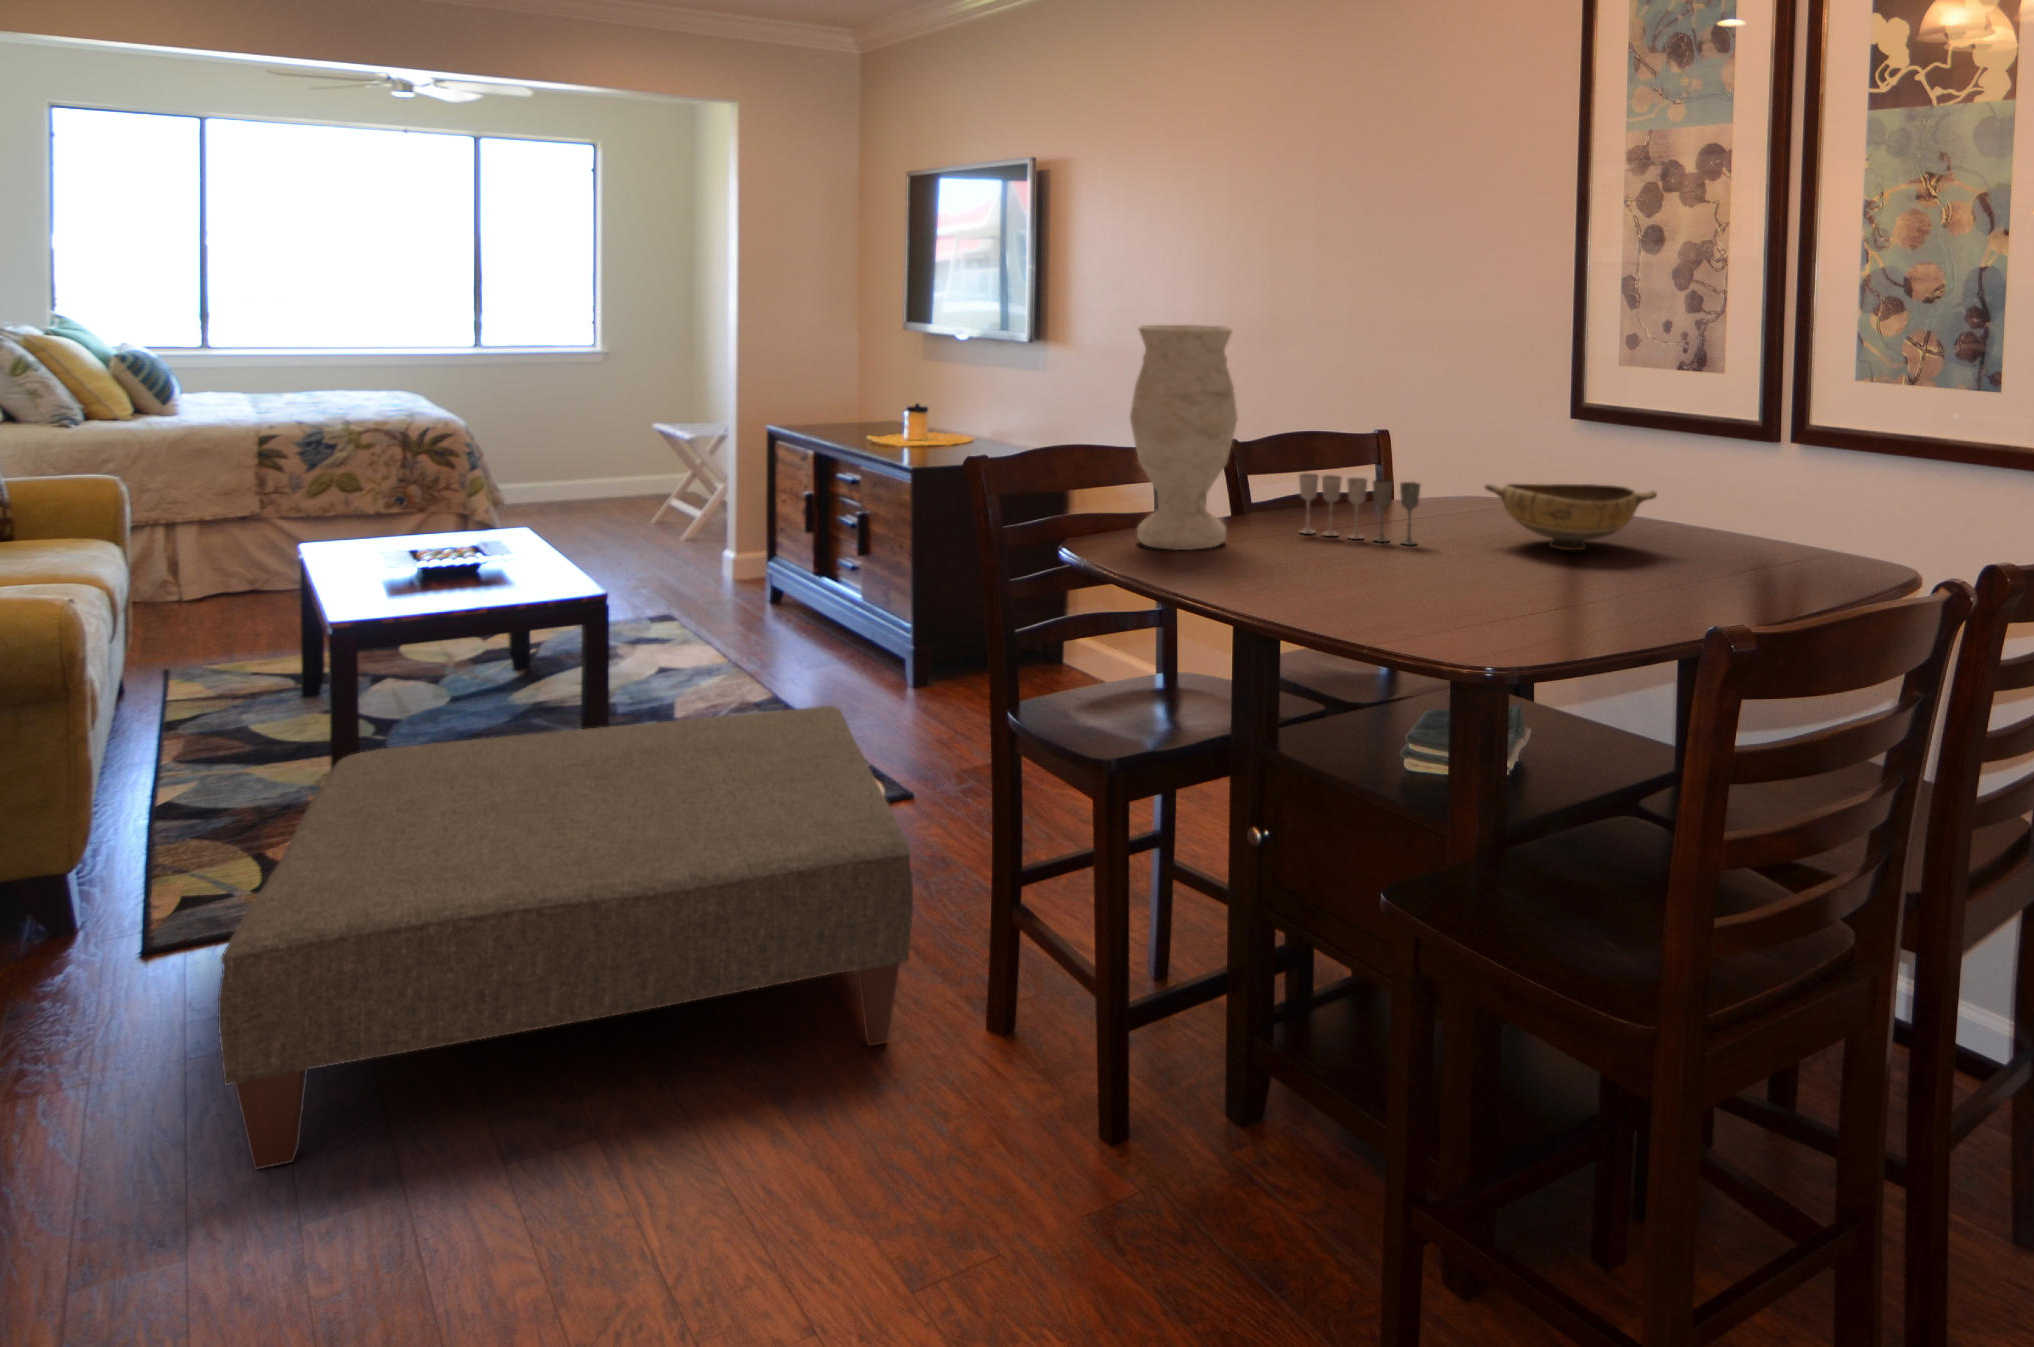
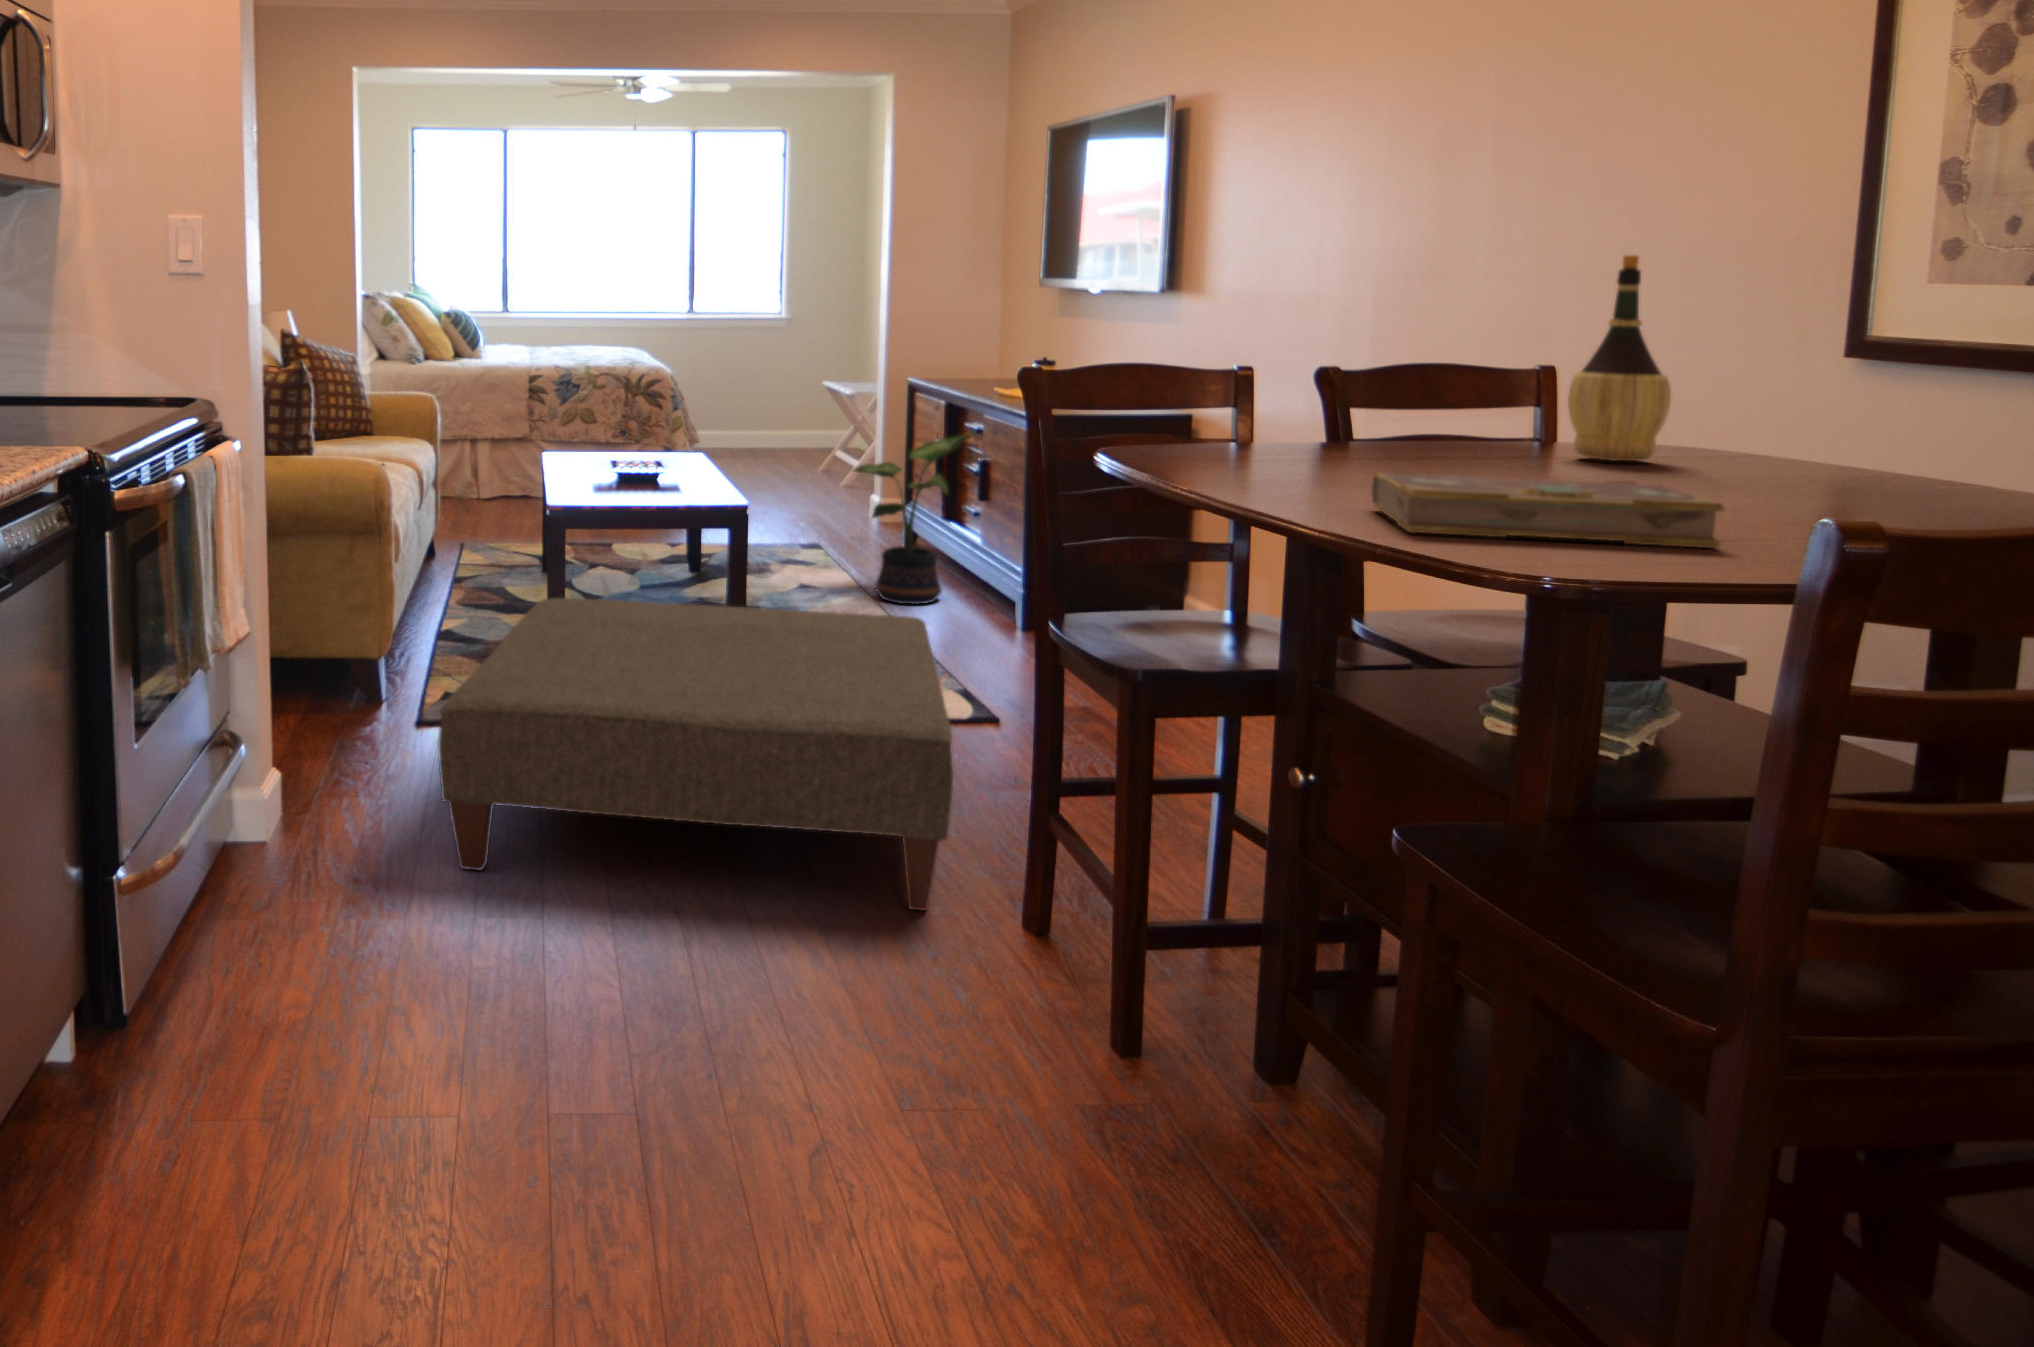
vase: present [1130,325,1237,550] -> none [1173,221,1301,461]
wine bottle: none [1419,355,1486,521] -> present [1568,255,1671,461]
wine glass: present [1299,473,1420,545] -> none [1383,391,1546,475]
bowl: present [1484,484,1657,550] -> none [1643,408,1932,495]
potted plant: none [717,488,847,674] -> present [854,435,971,604]
book: none [1338,561,1590,630] -> present [1372,472,1724,548]

